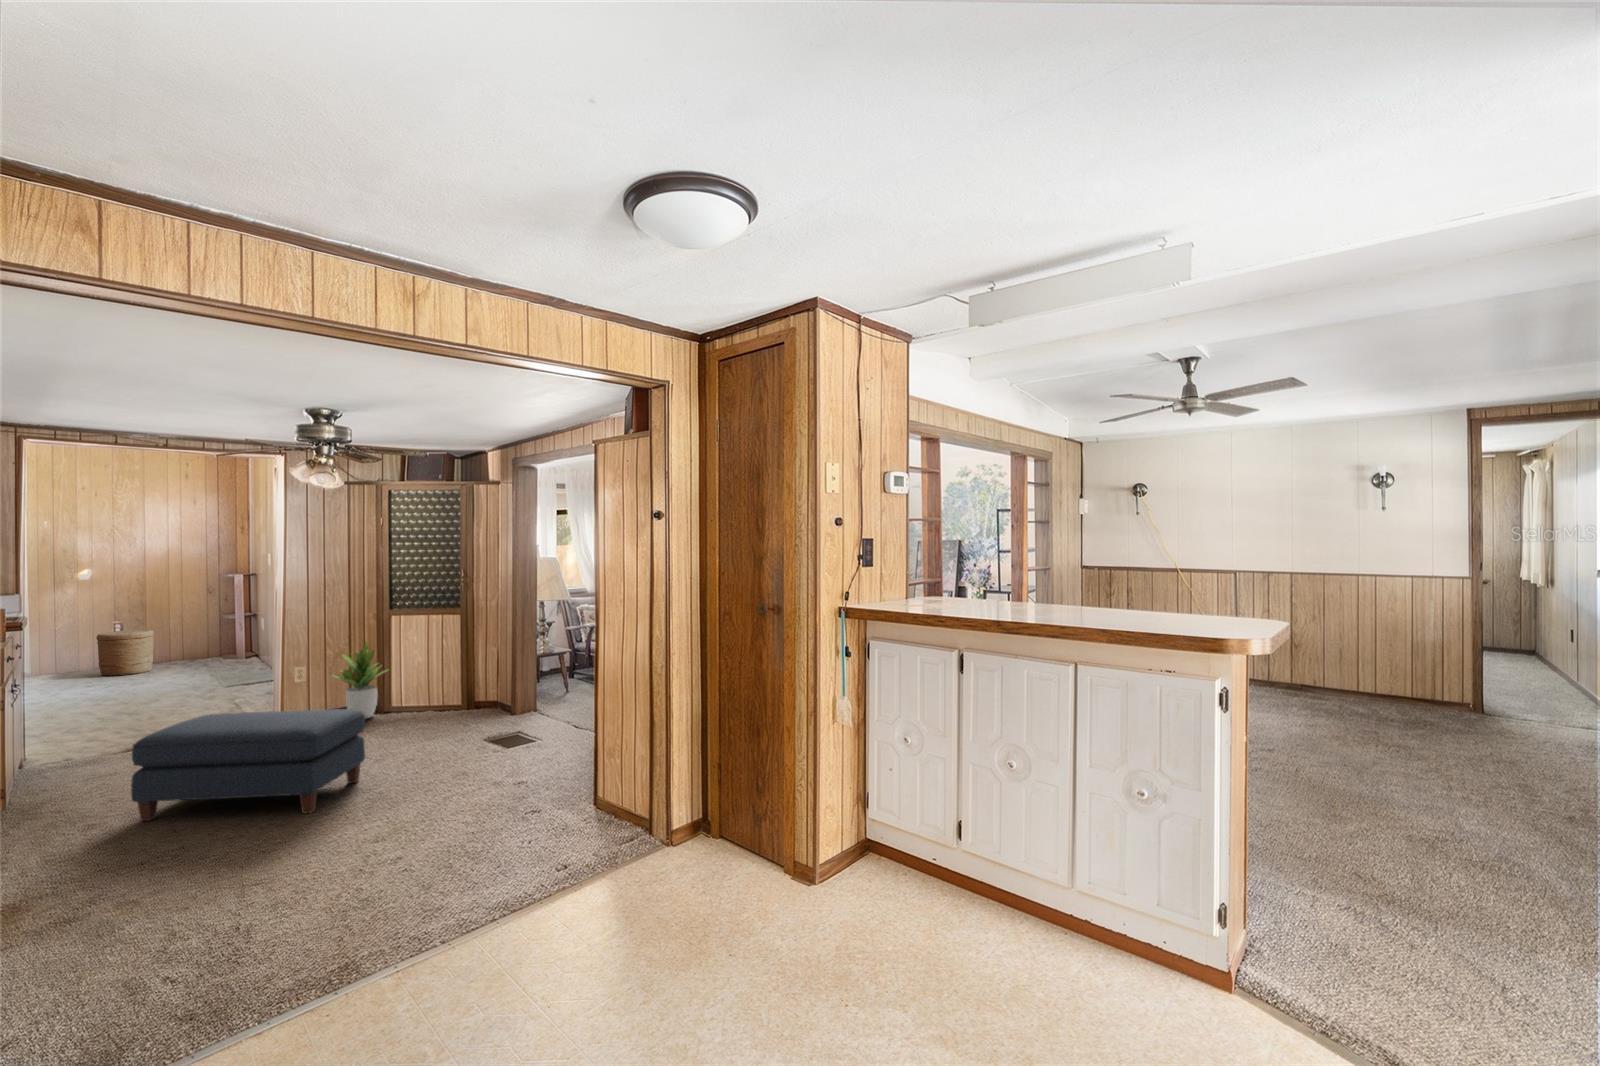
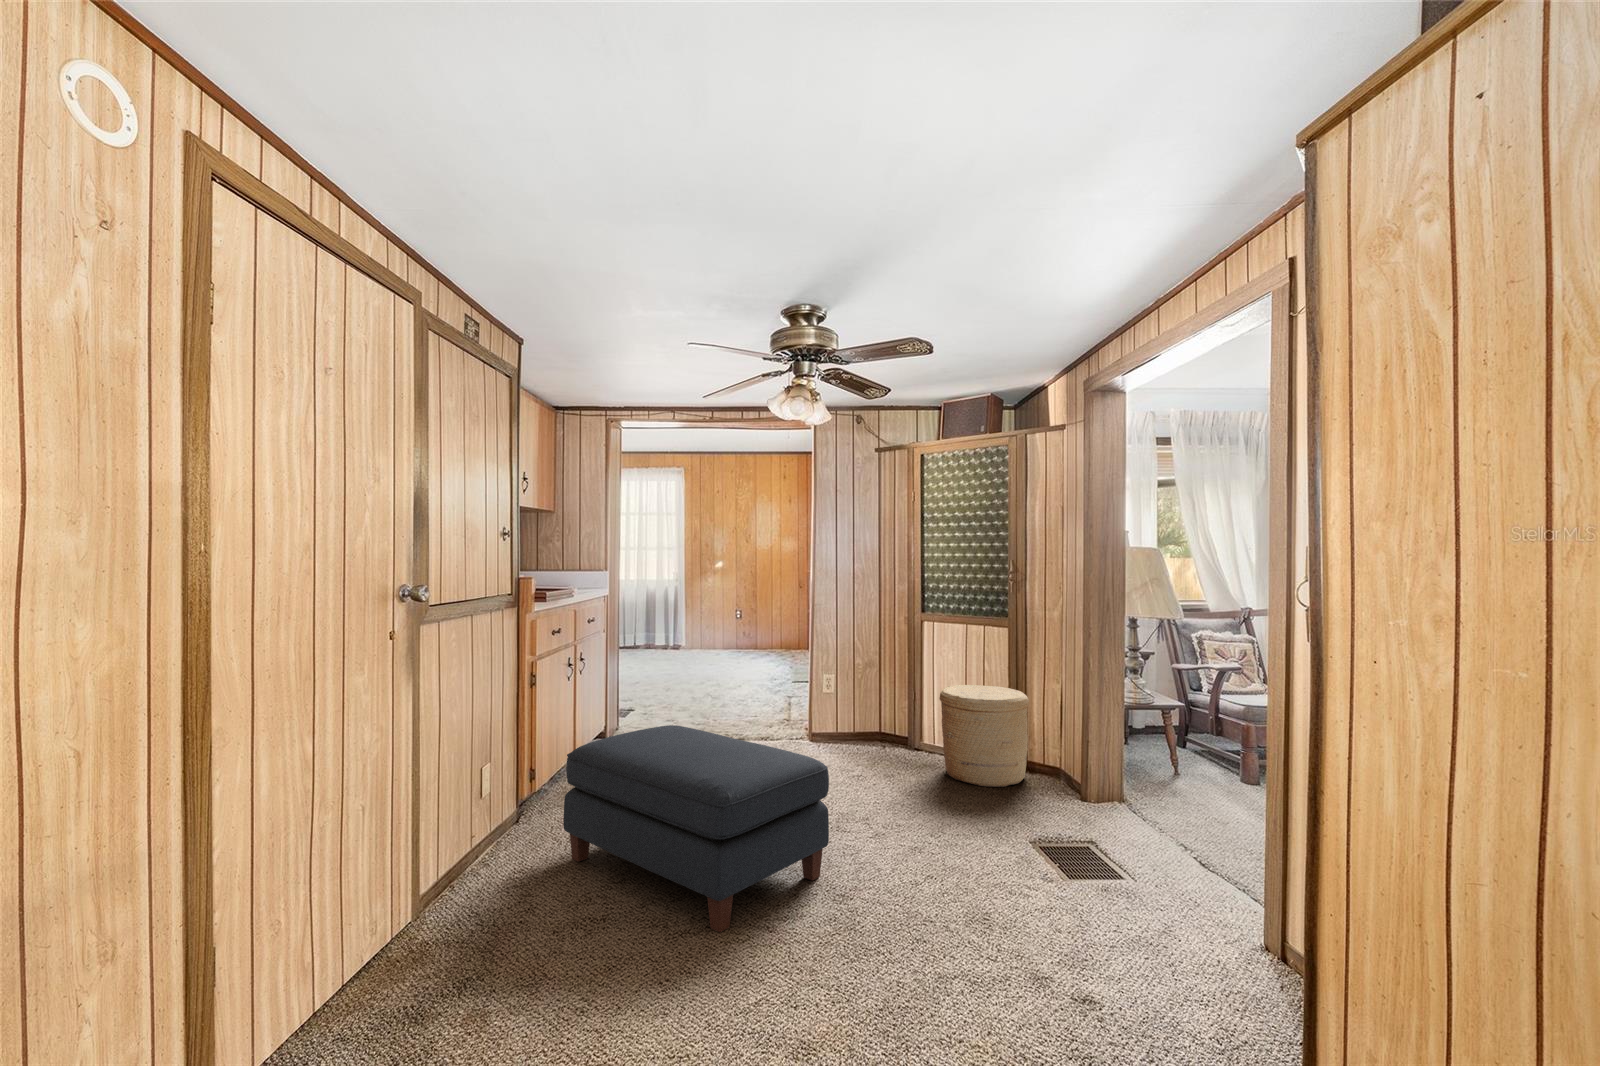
woven basket: present [96,630,154,676] -> present [939,685,1029,787]
potted plant: present [334,643,388,719] -> none [855,649,920,754]

